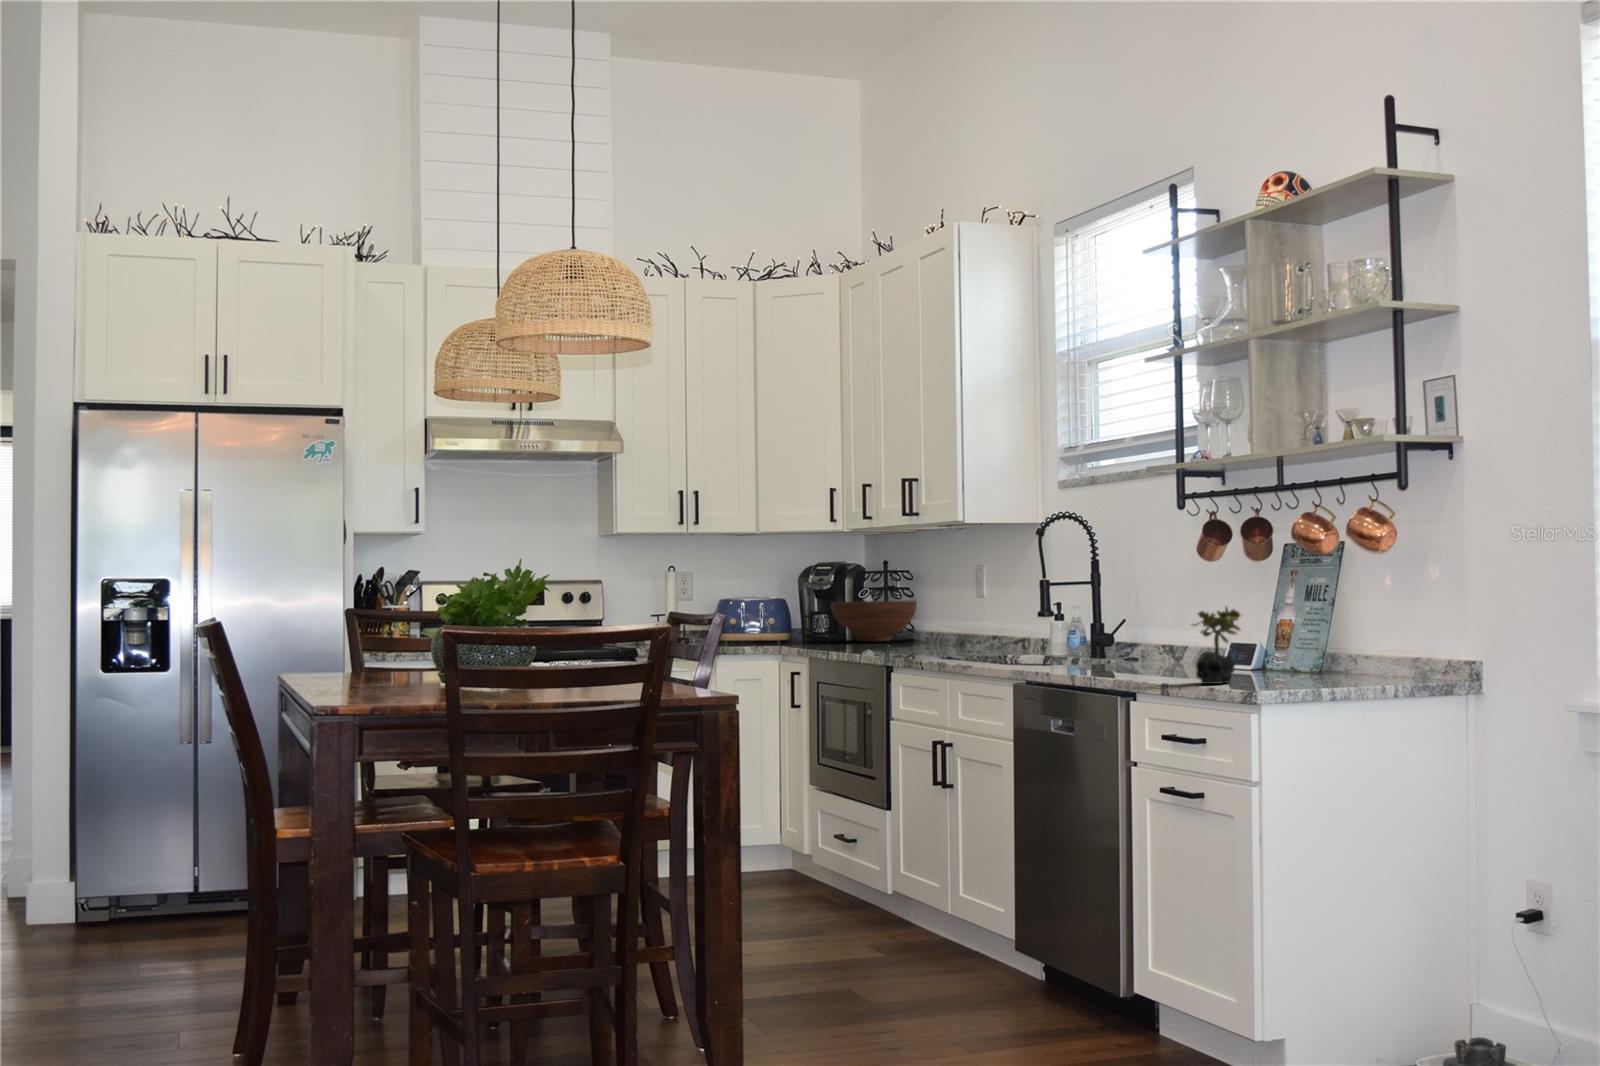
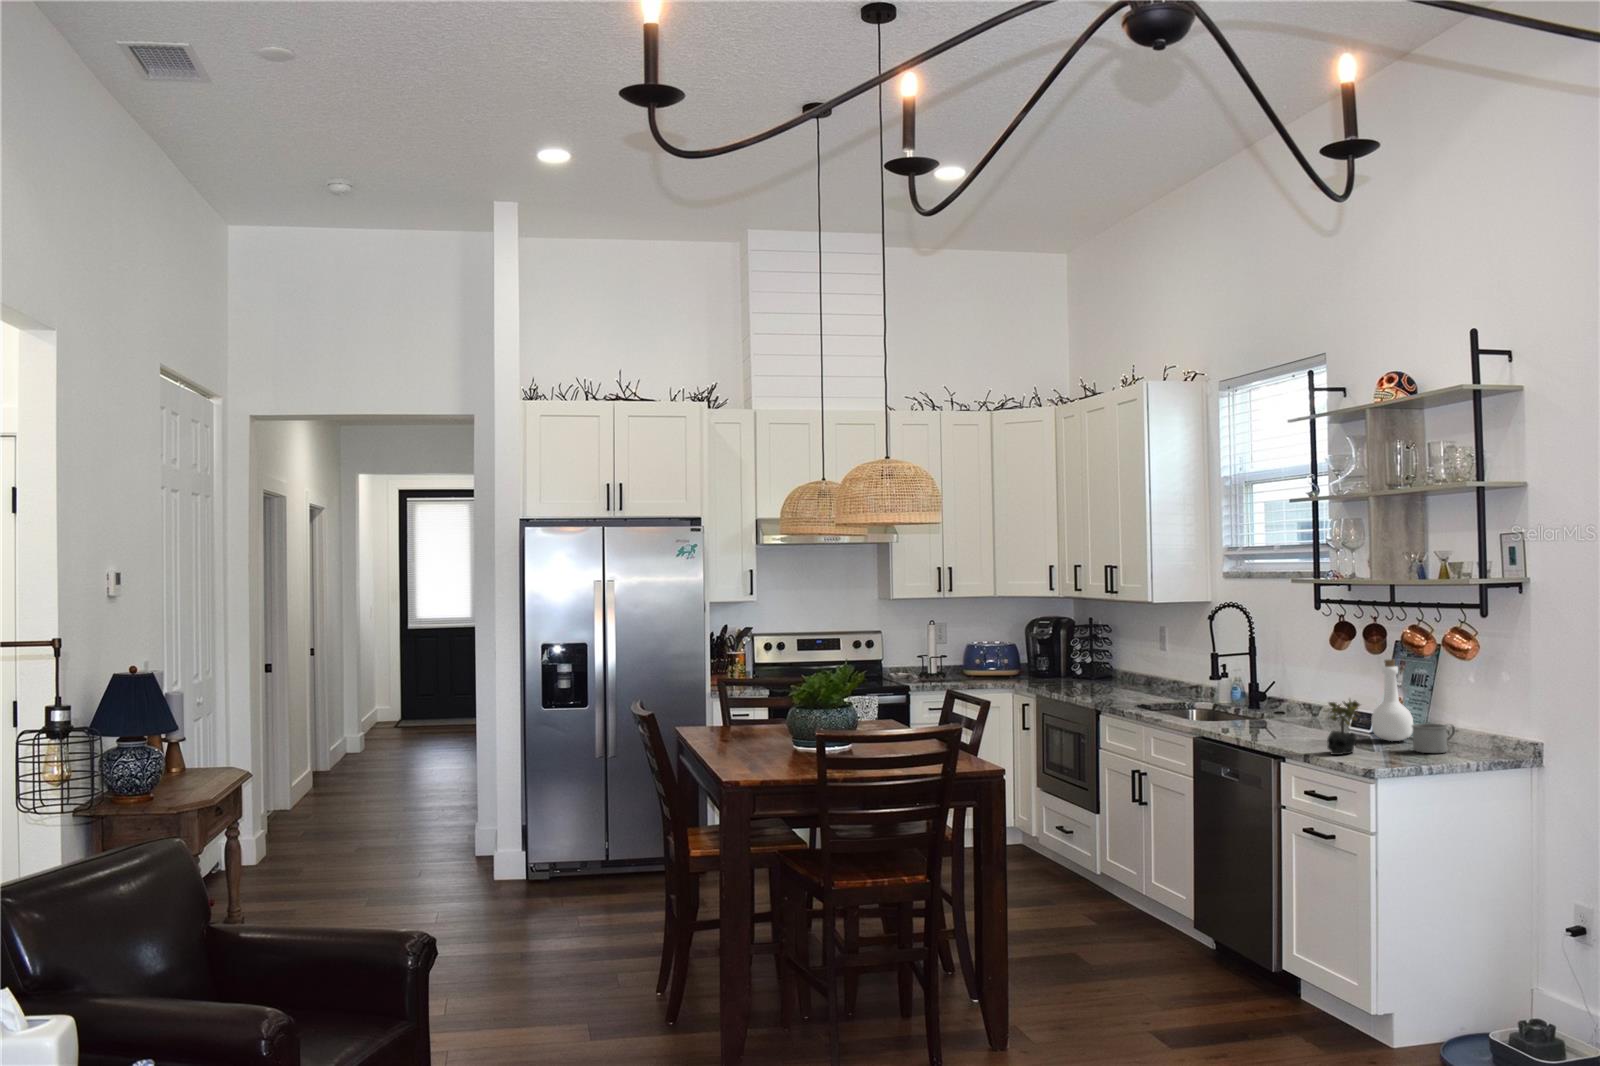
bottle: none [1253,561,1307,673] -> present [1371,659,1413,741]
fruit bowl: present [831,601,917,642] -> none [1049,647,1115,680]
mug: none [1307,641,1364,680] -> present [1412,724,1455,753]

